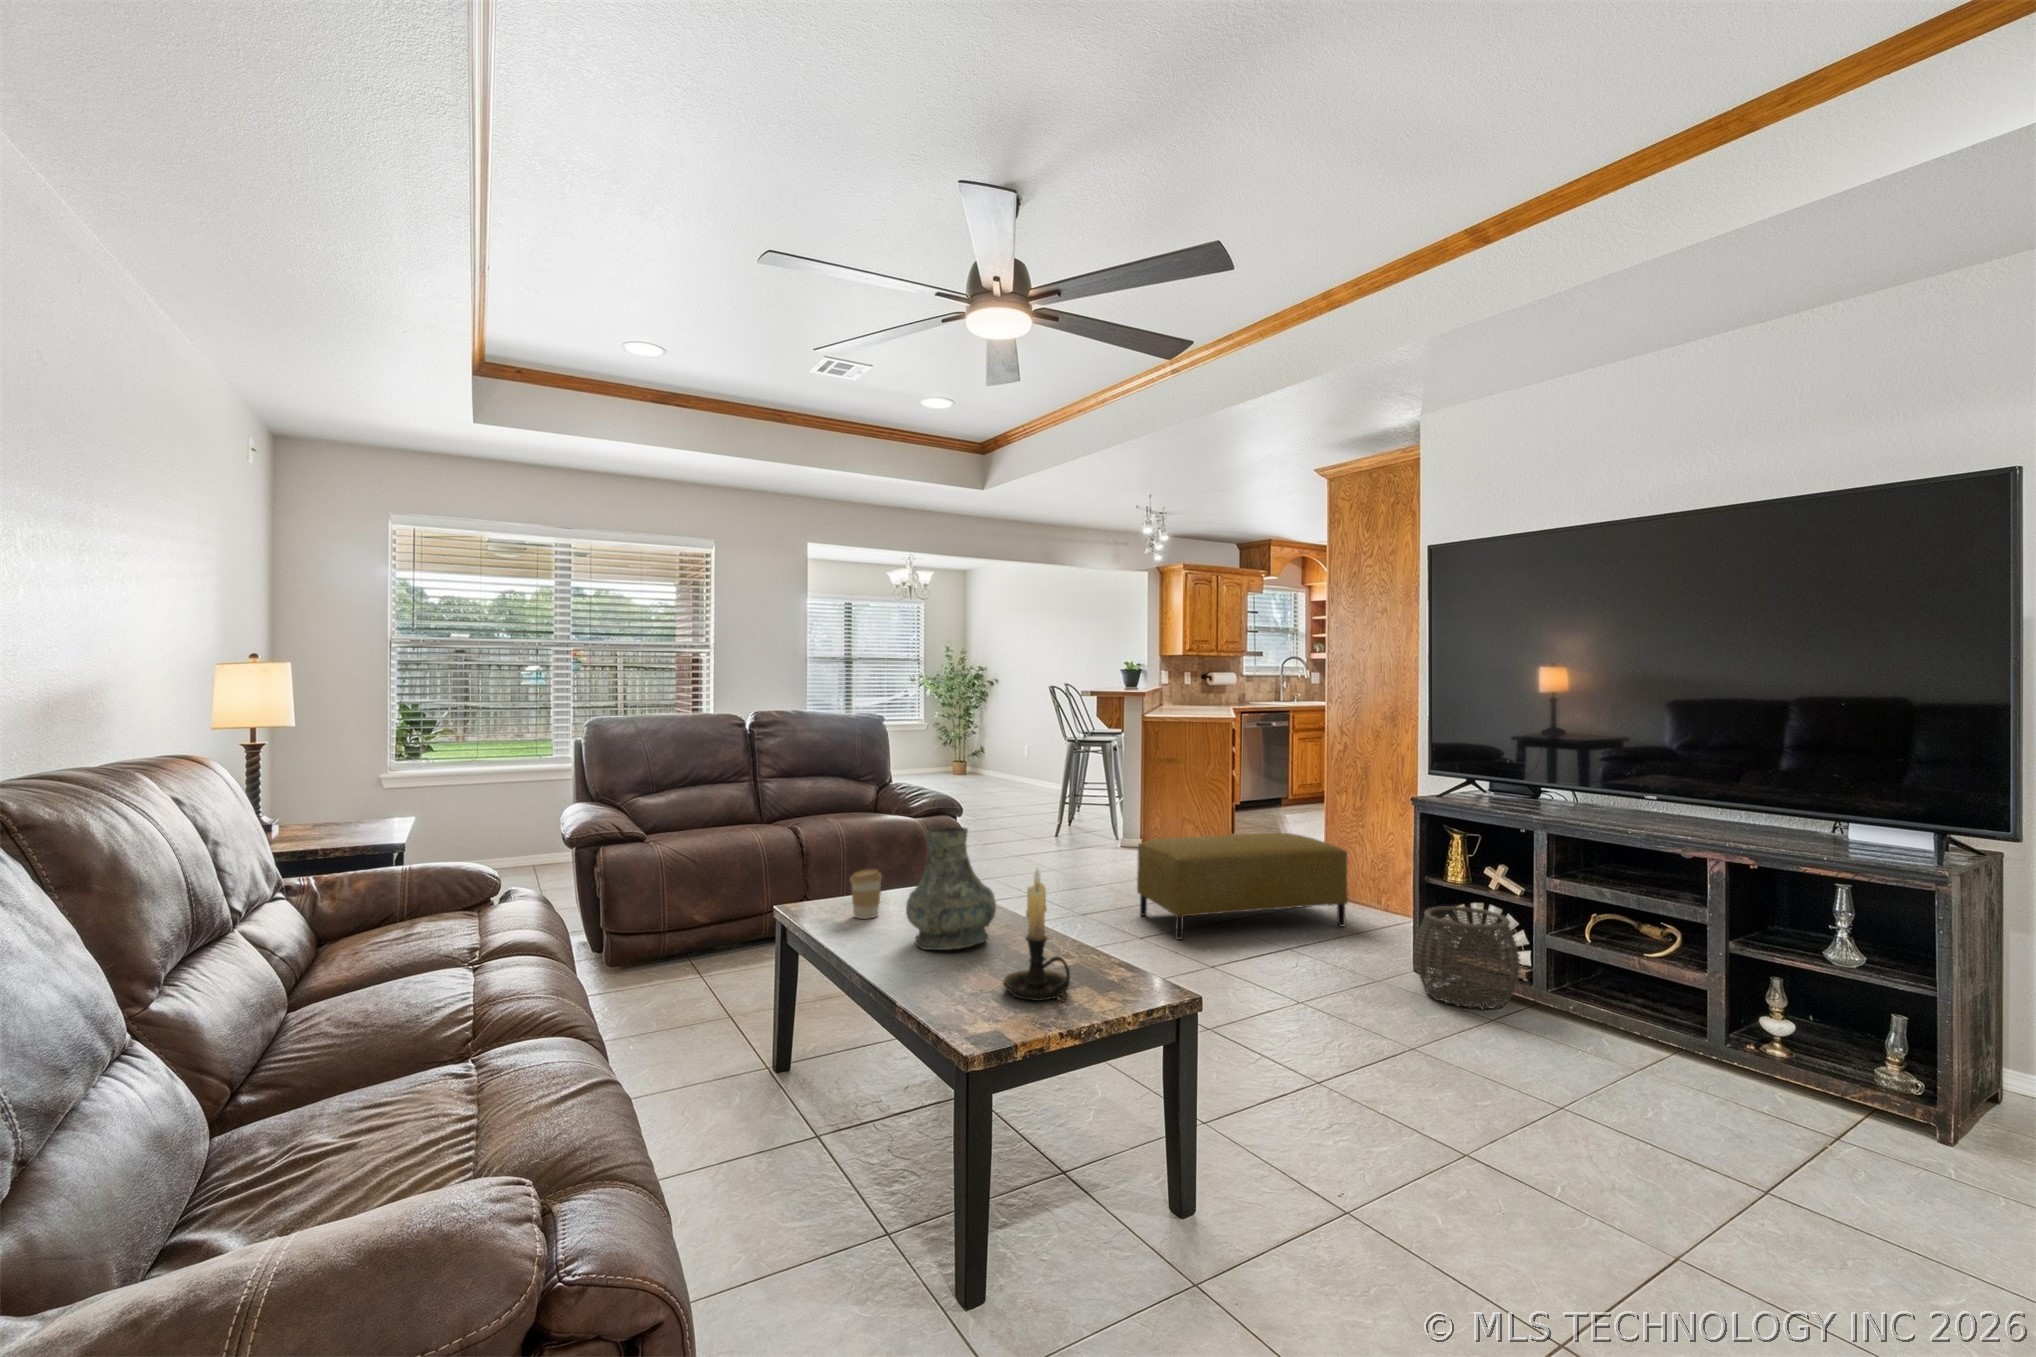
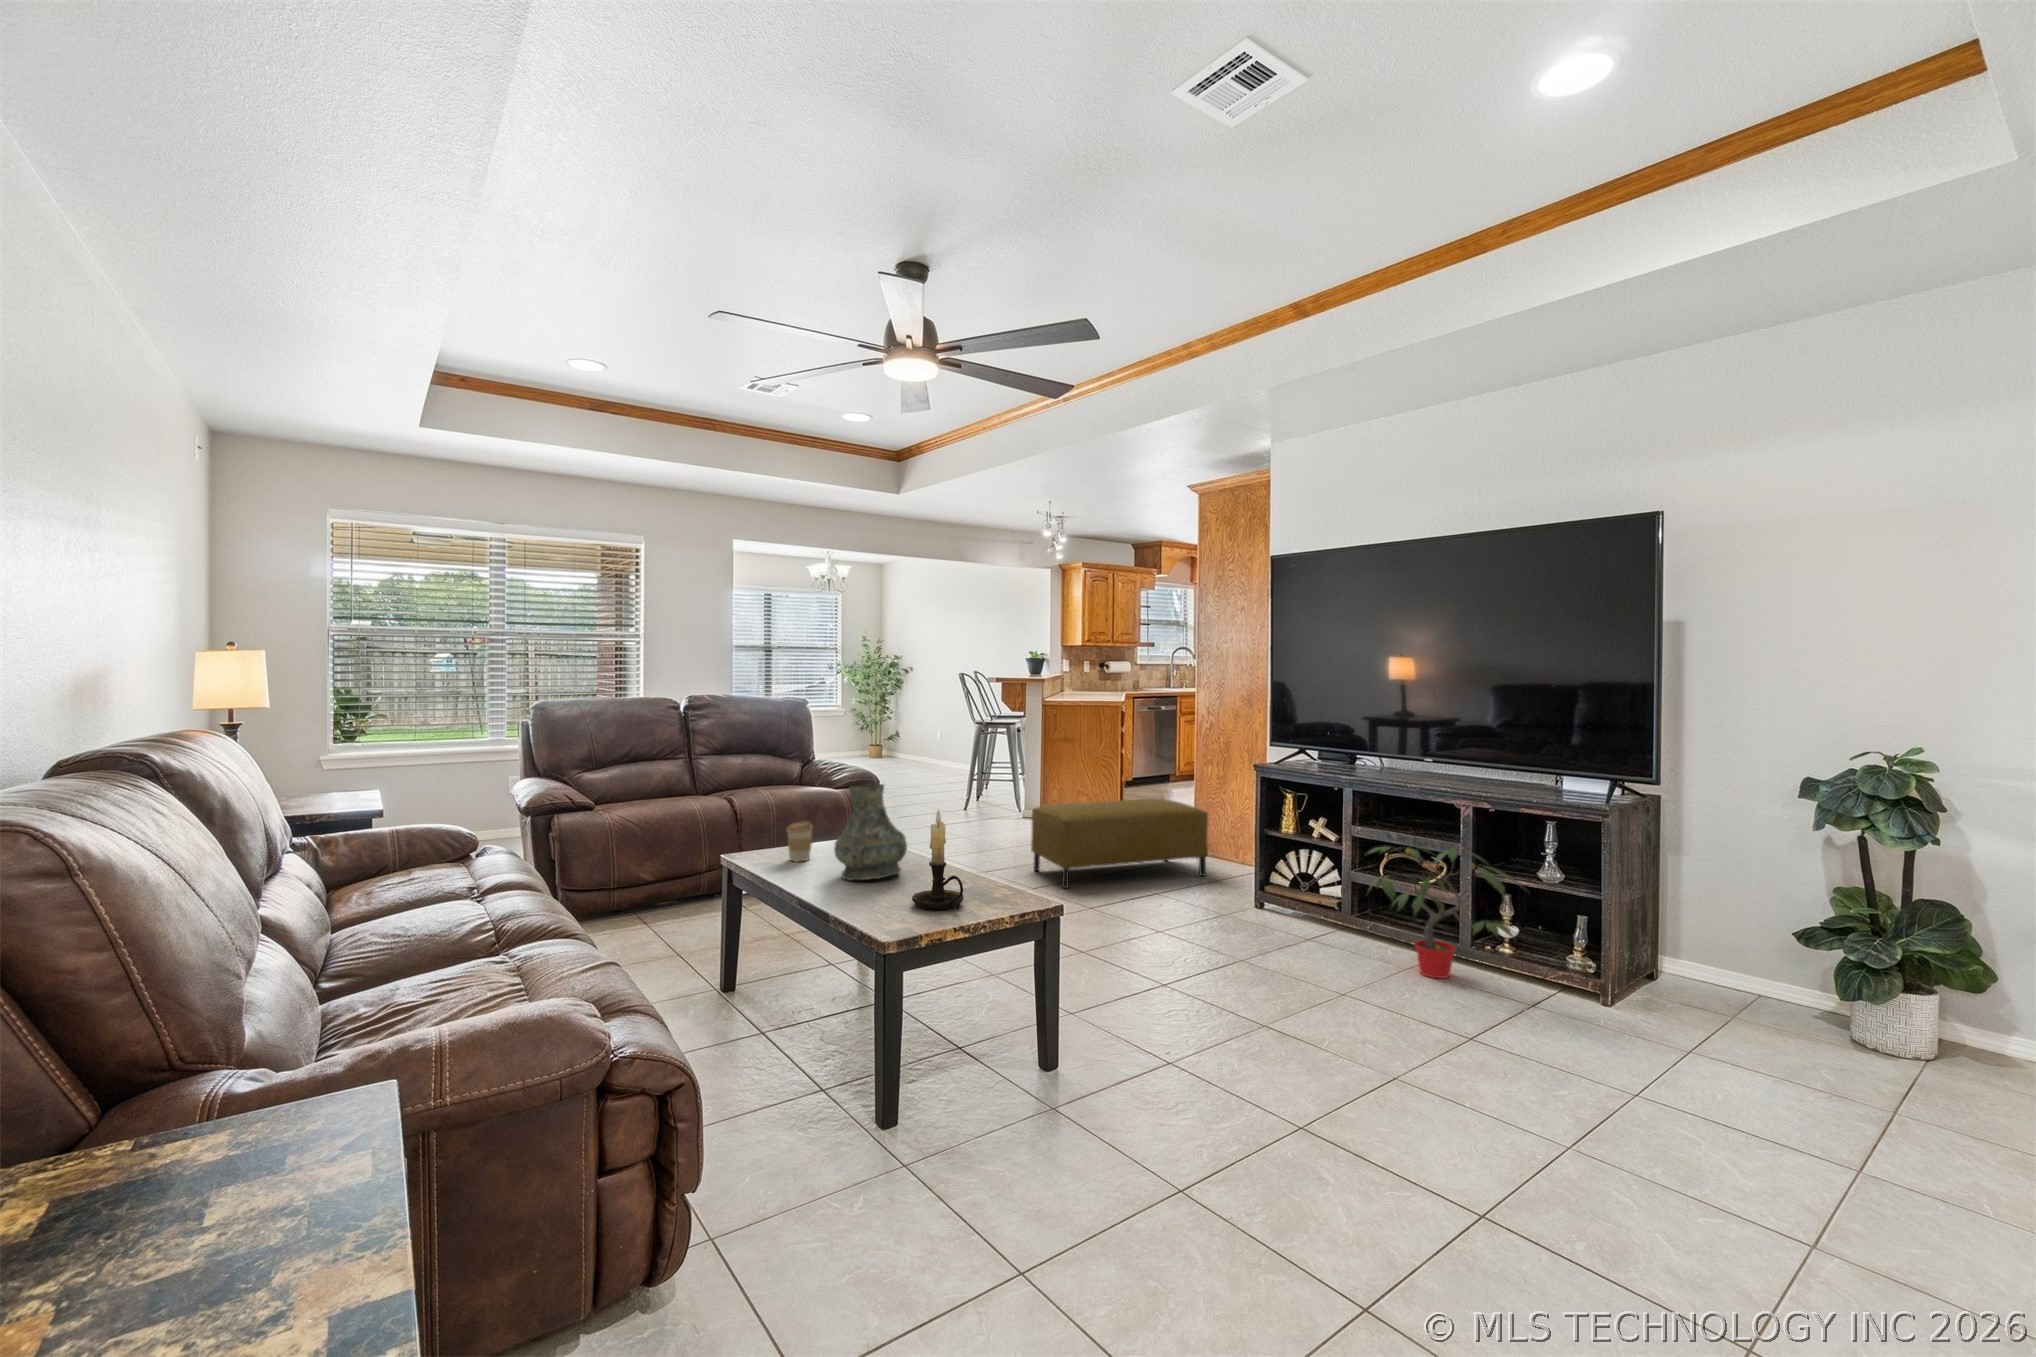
woven basket: present [1414,906,1520,1009] -> none [1251,852,1333,932]
potted plant: none [1575,911,1825,1087] -> present [1368,846,1521,978]

